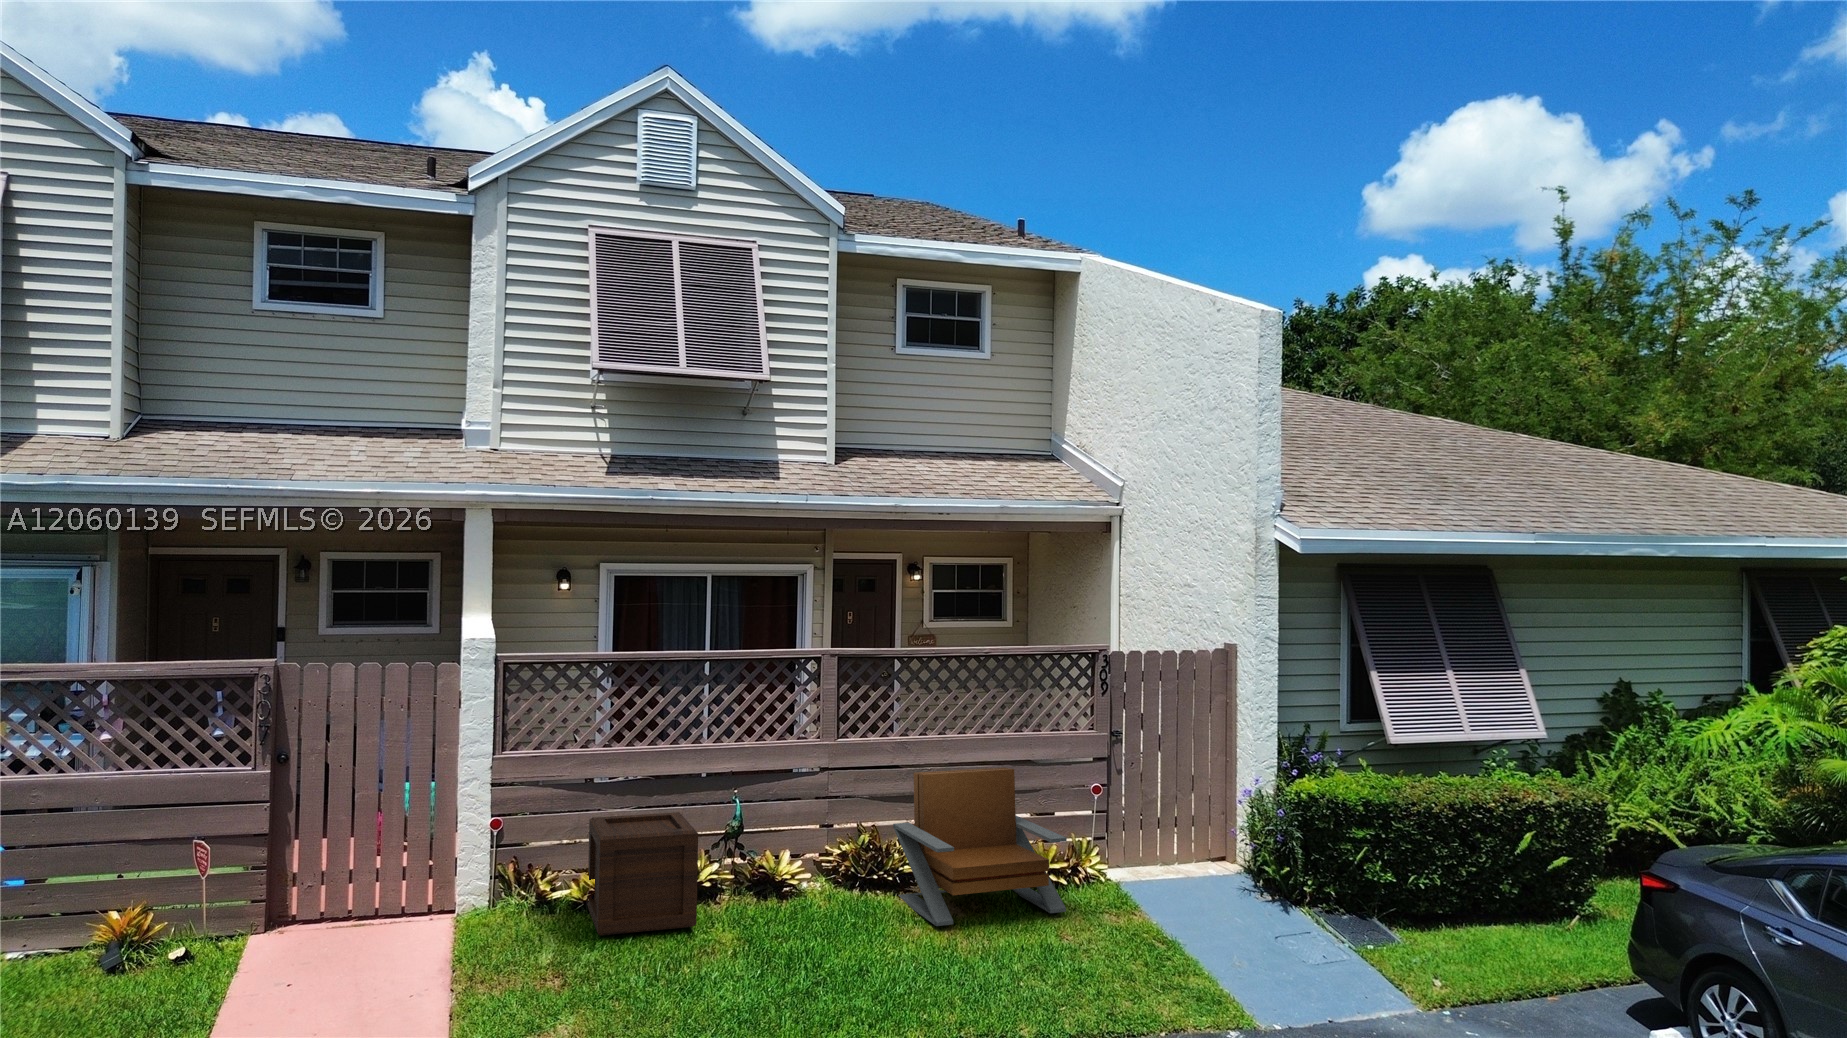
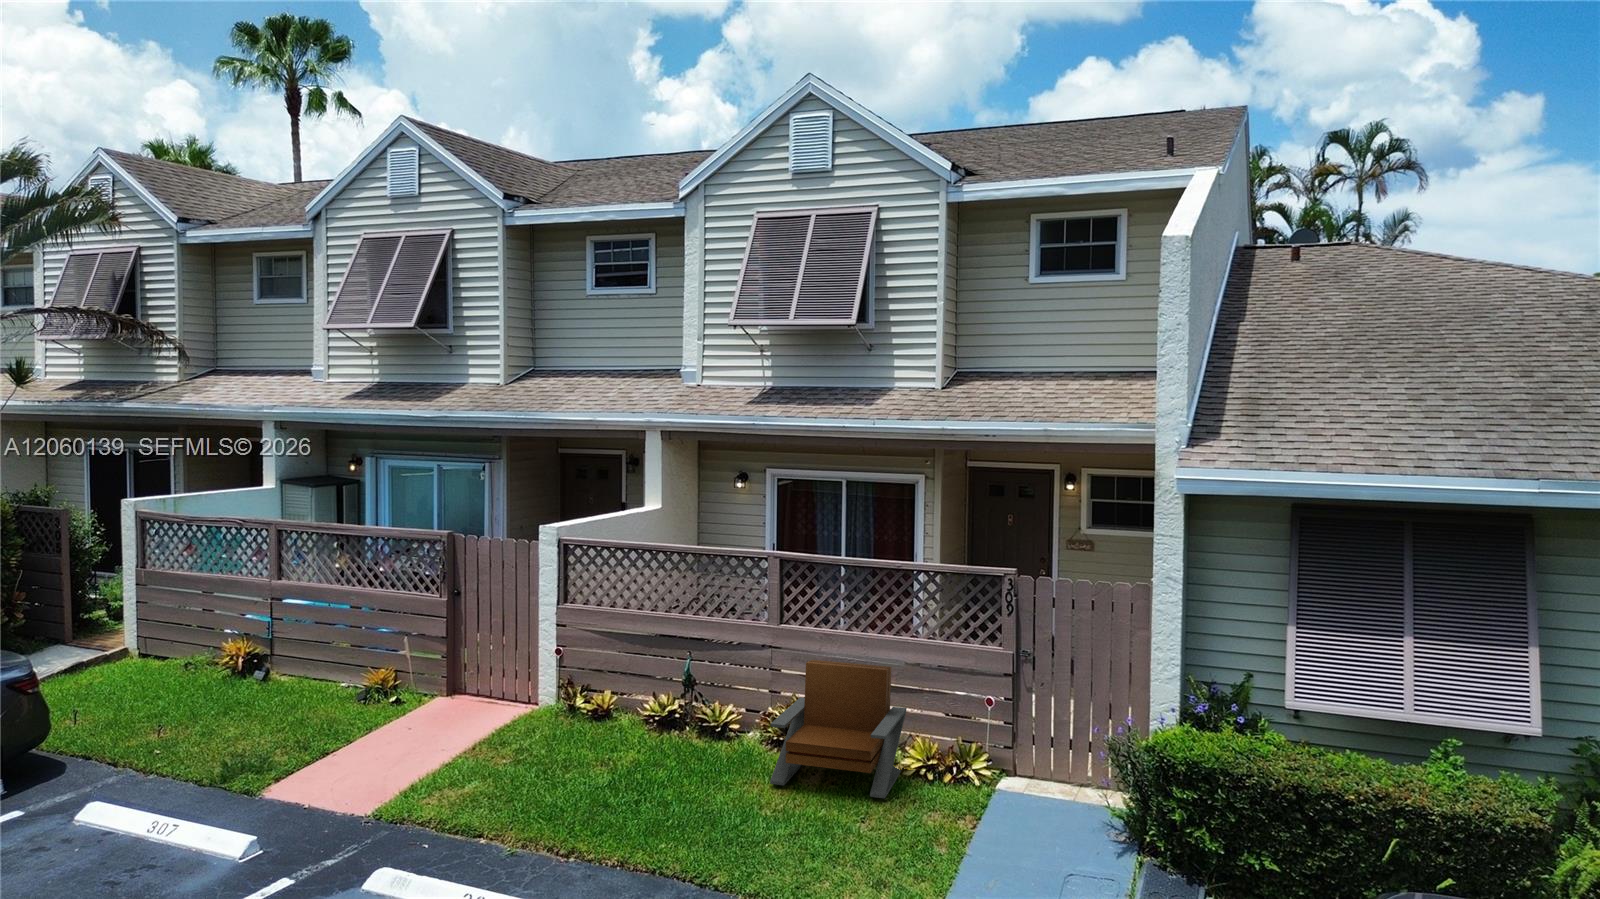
wooden crate: present [587,812,698,935] -> none [571,657,661,744]

